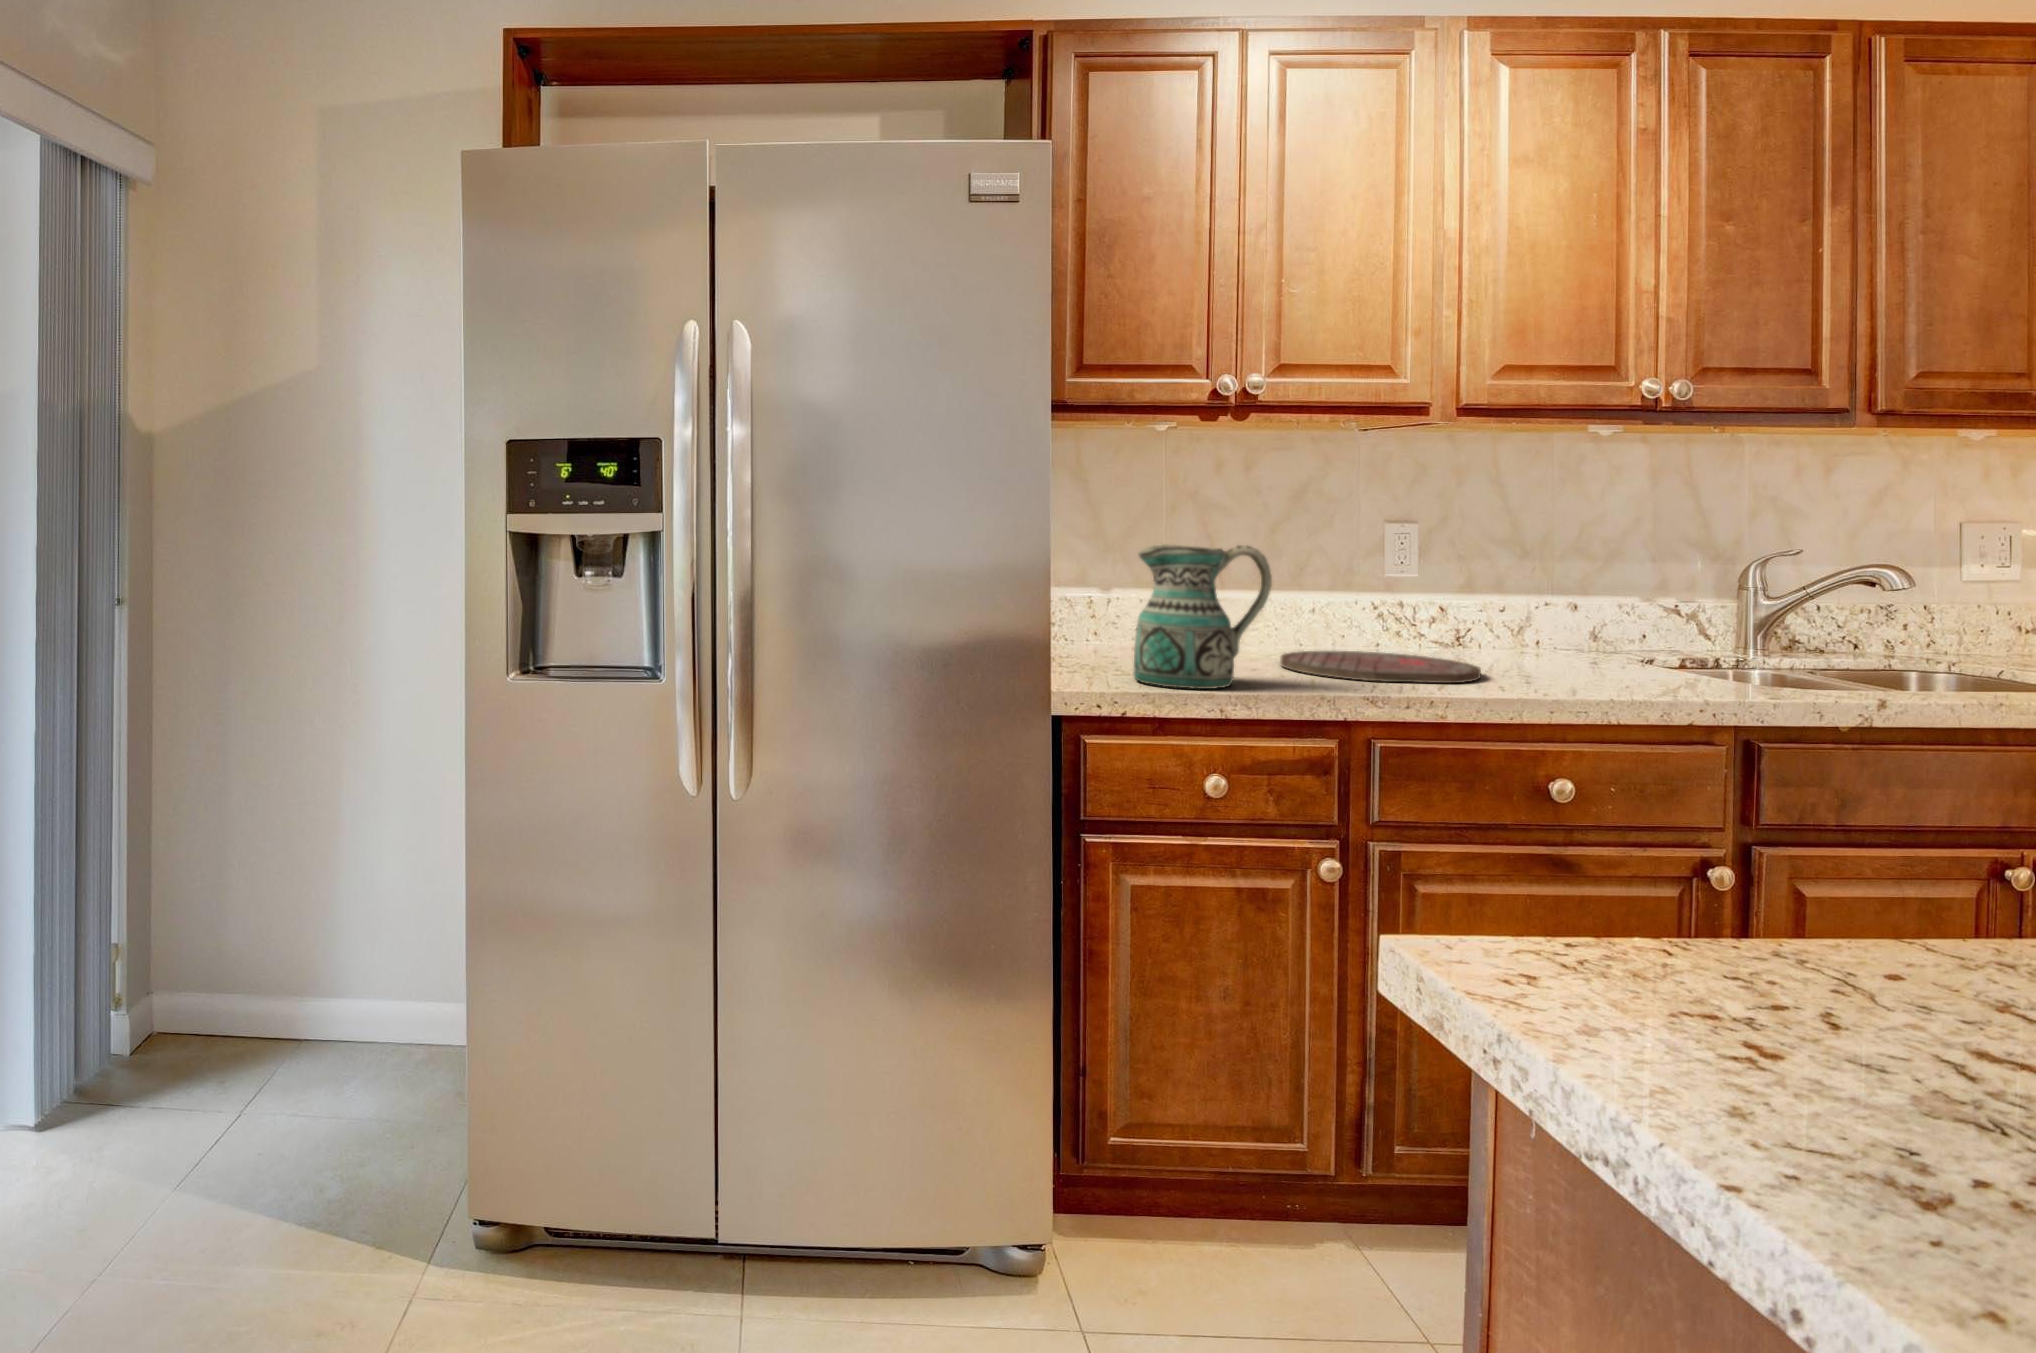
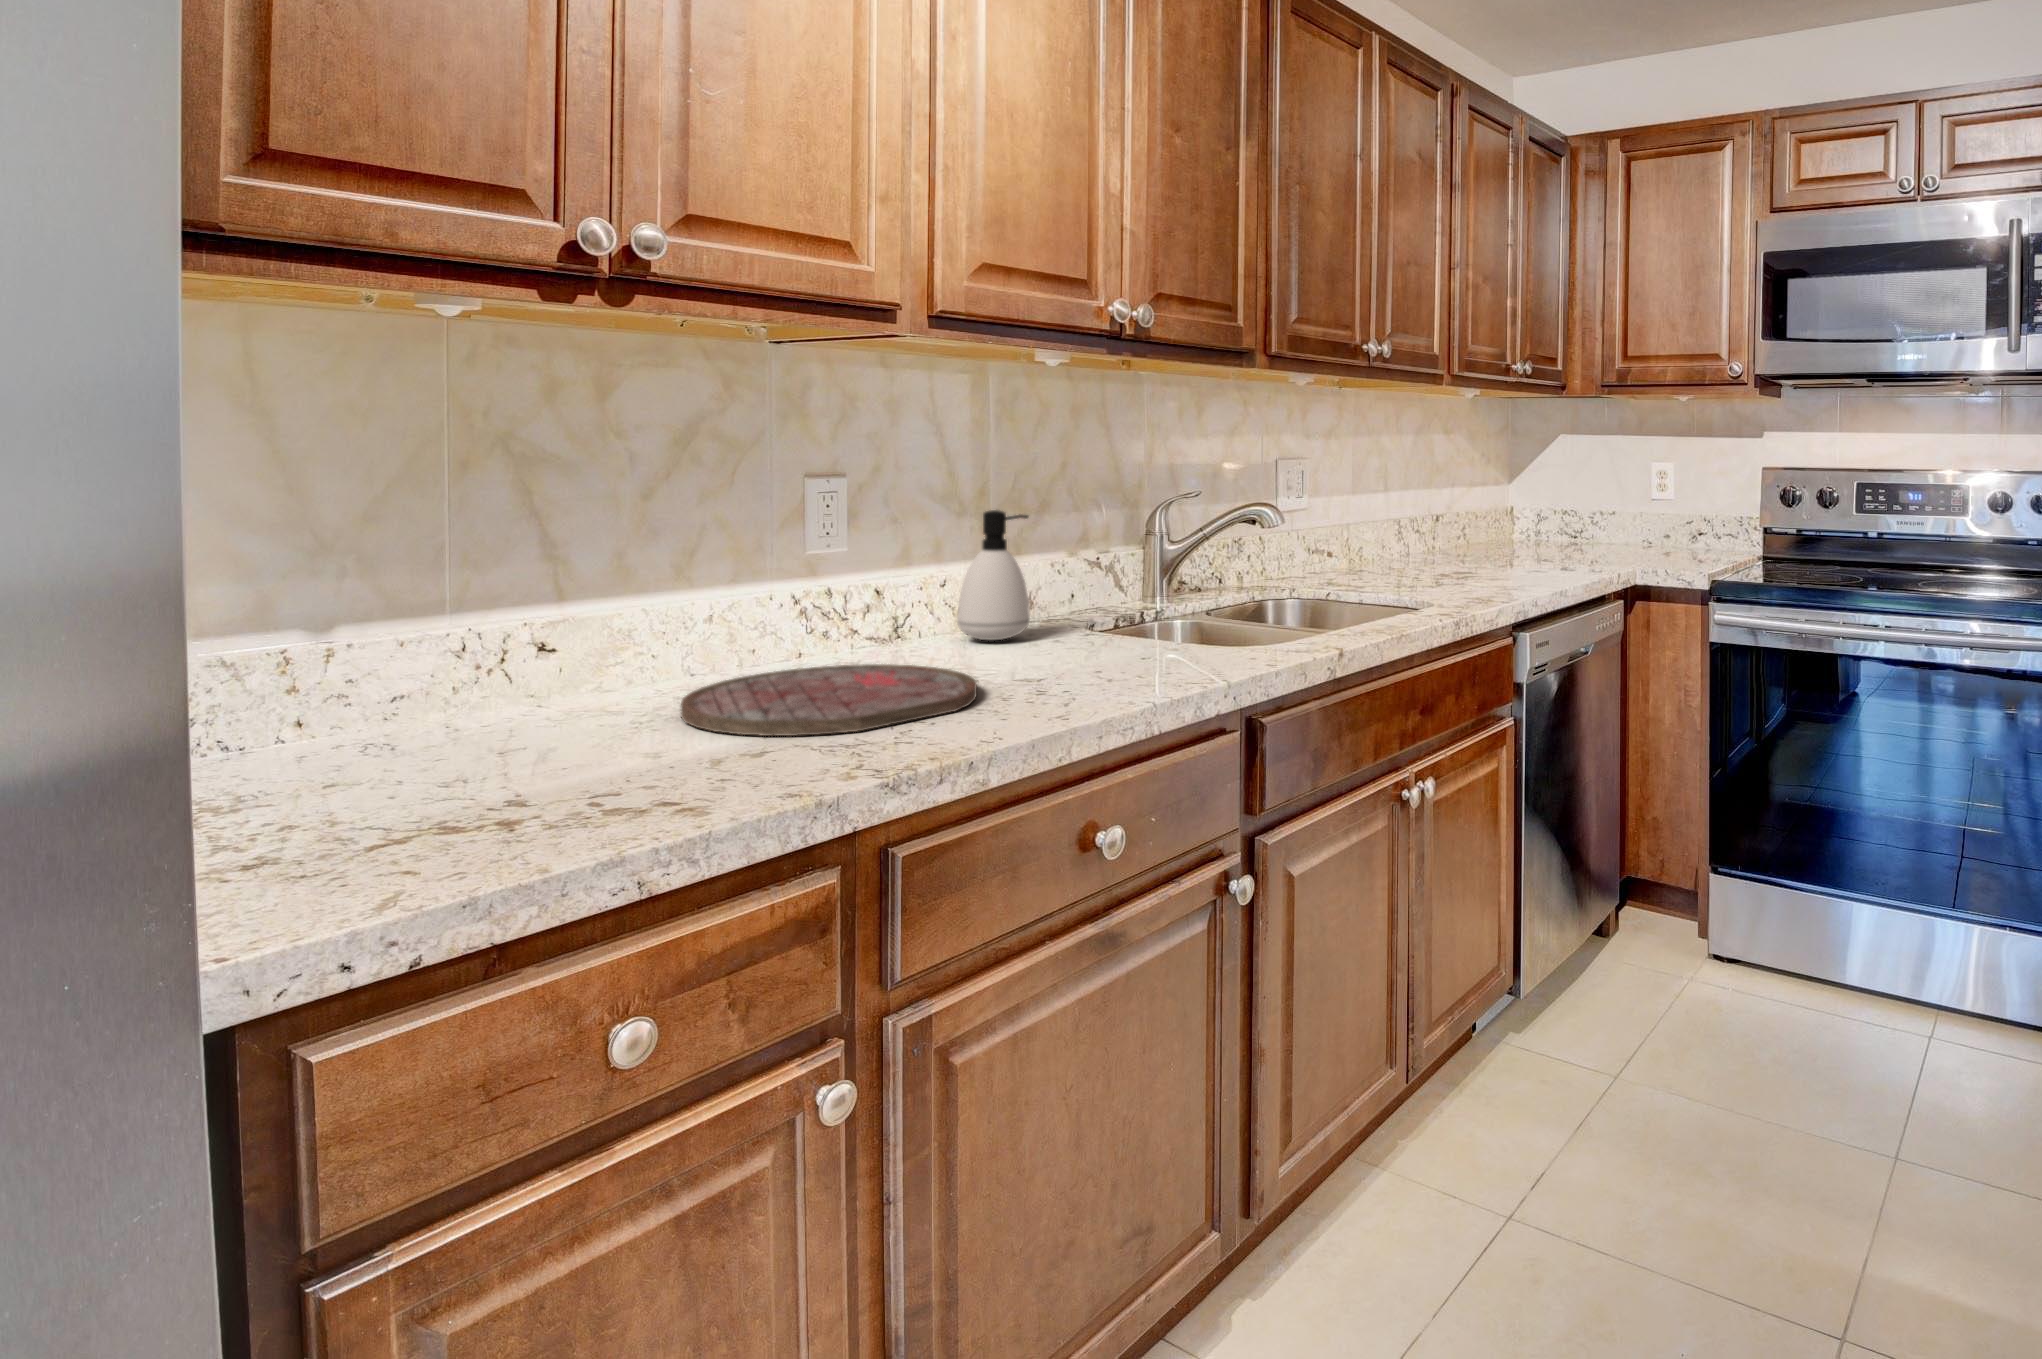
ceramic pitcher: present [1134,544,1272,689] -> none [416,535,714,852]
soap dispenser: none [1515,555,1584,660] -> present [957,510,1030,640]

